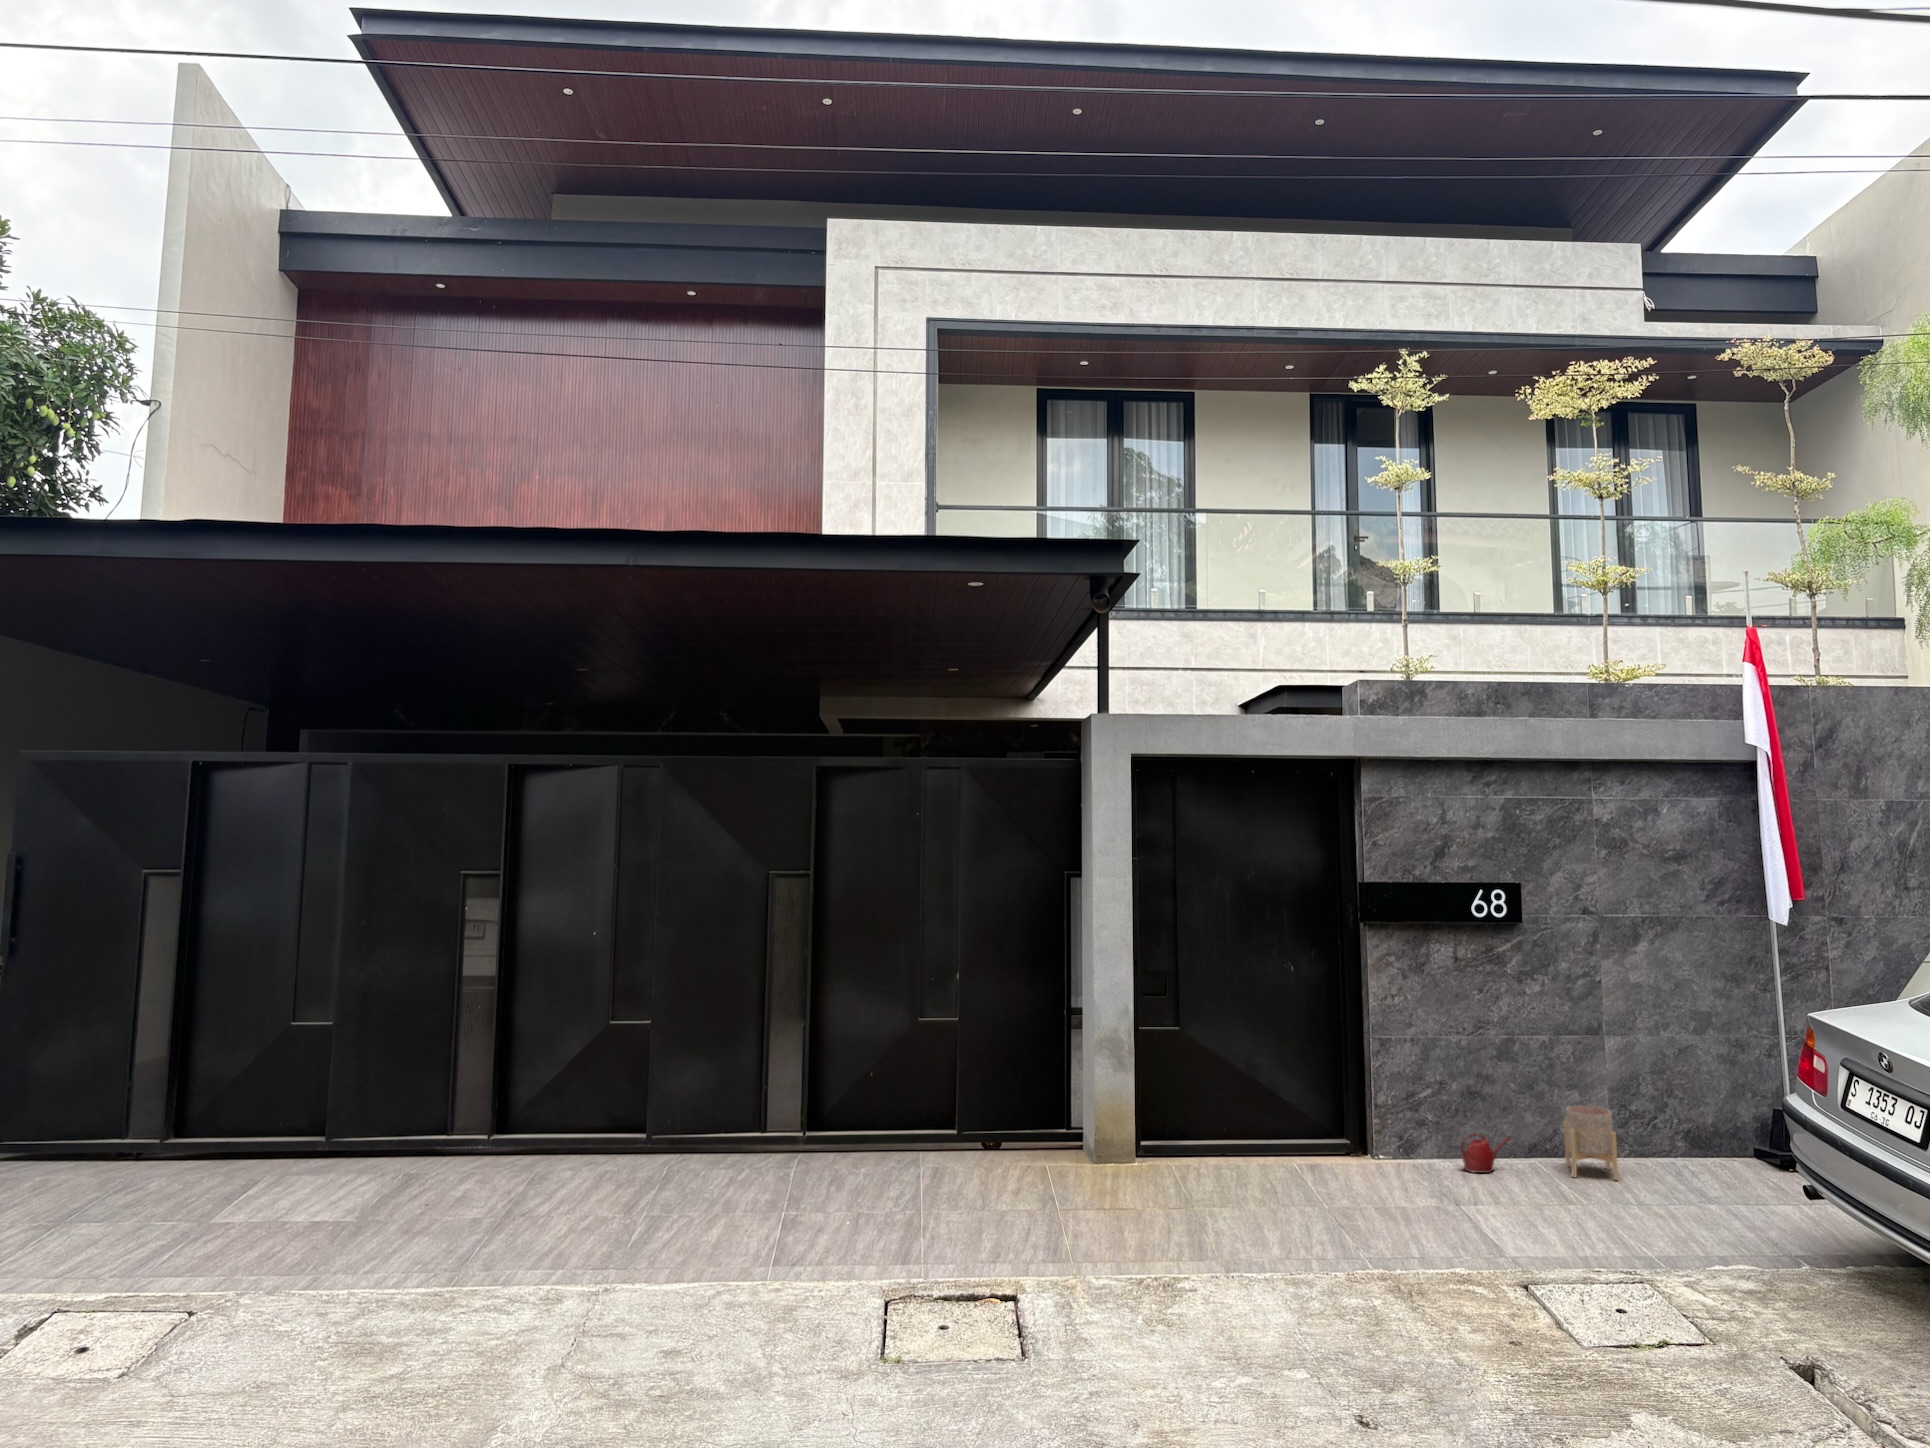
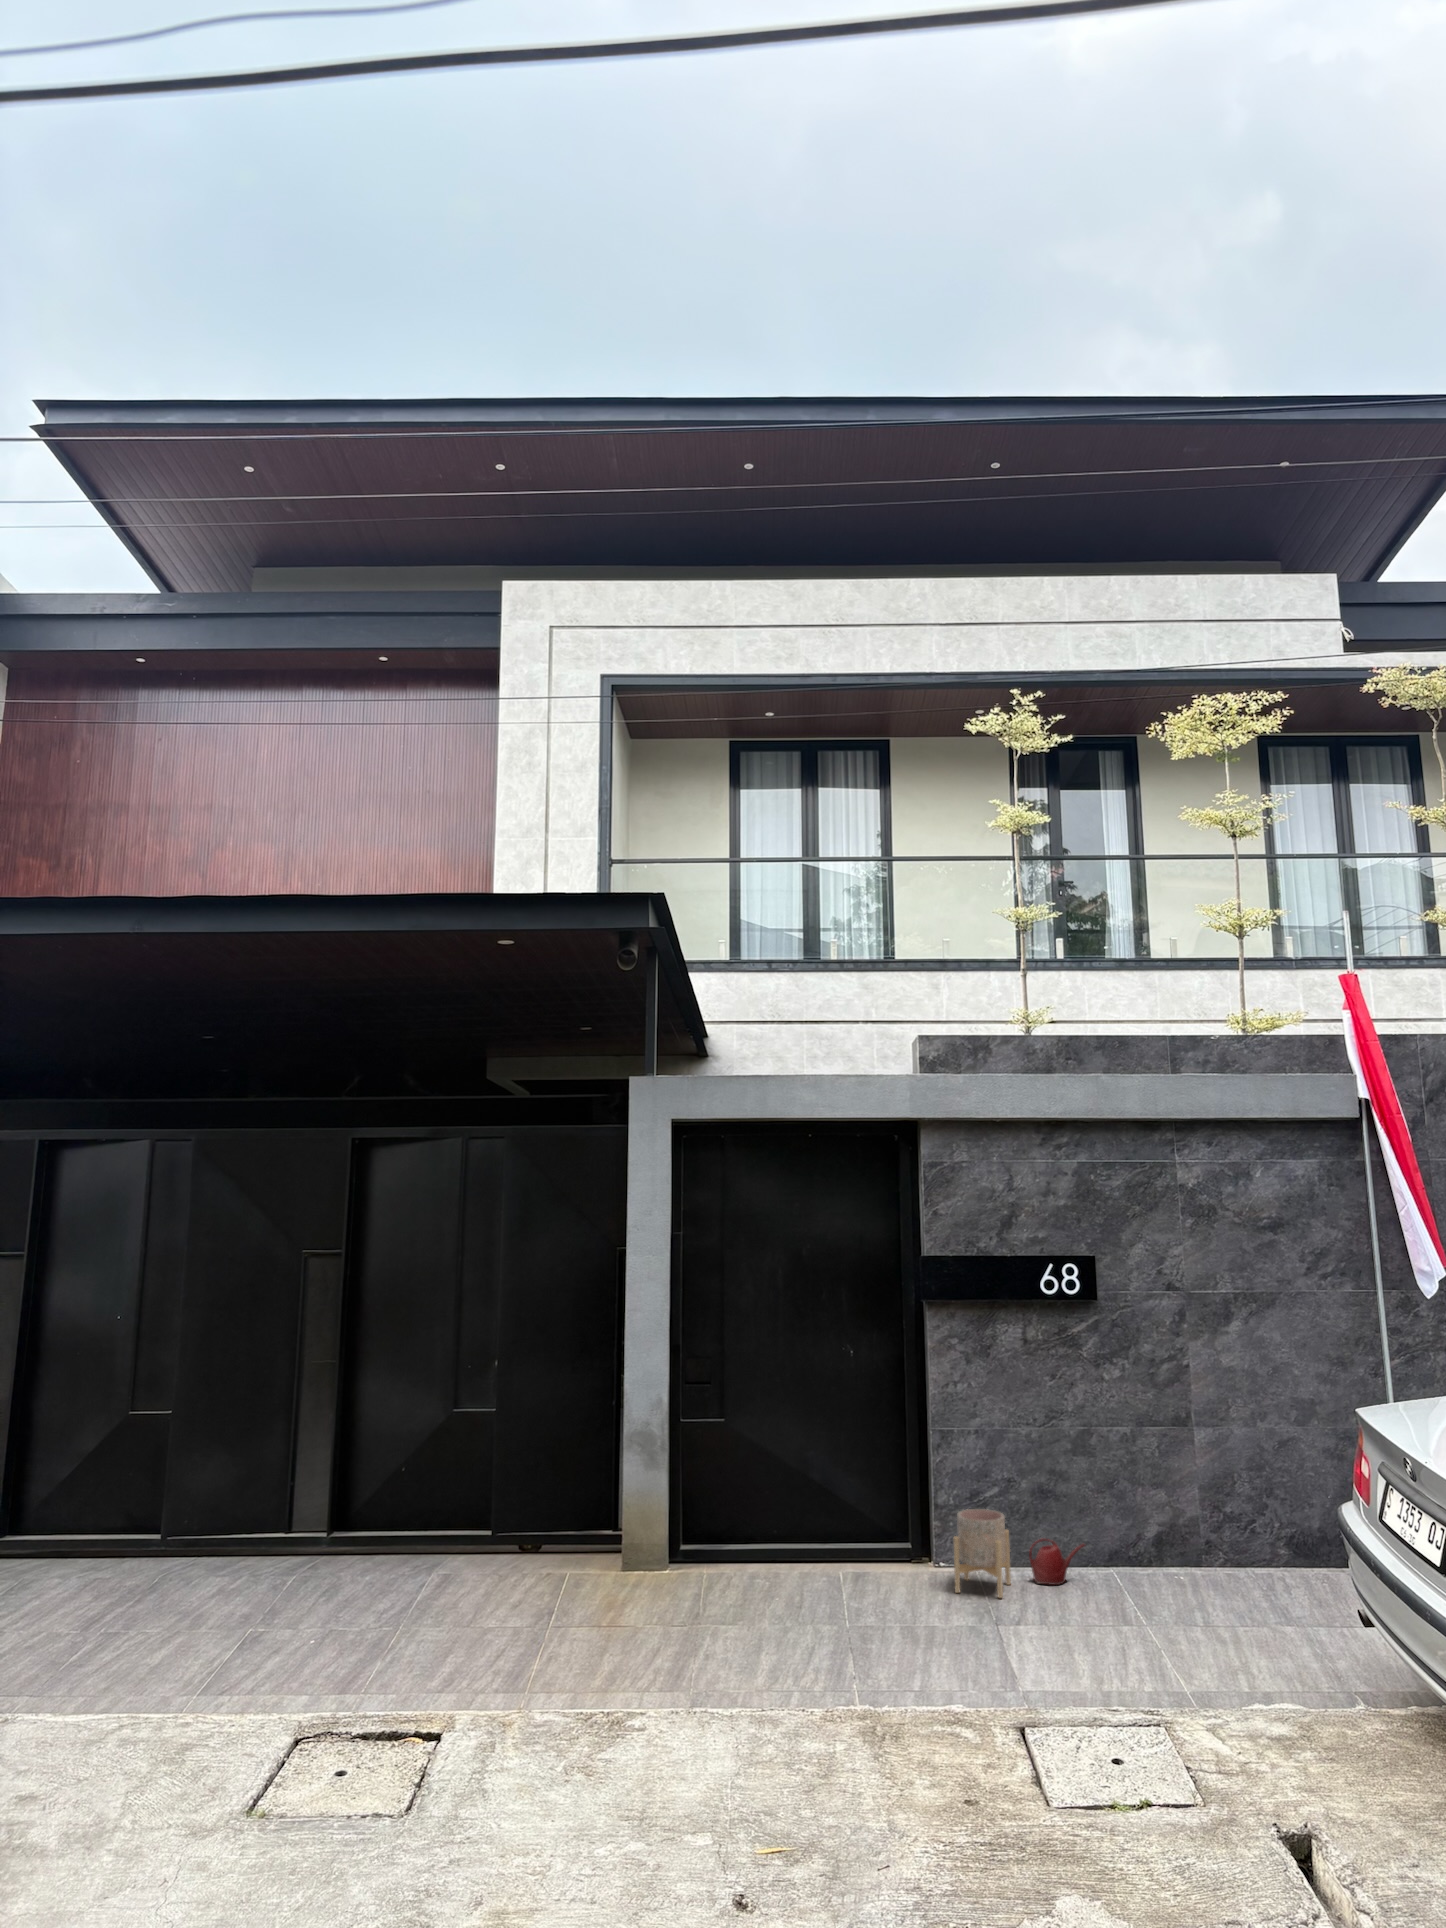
planter: present [1564,1106,1618,1180] -> present [954,1509,1011,1598]

